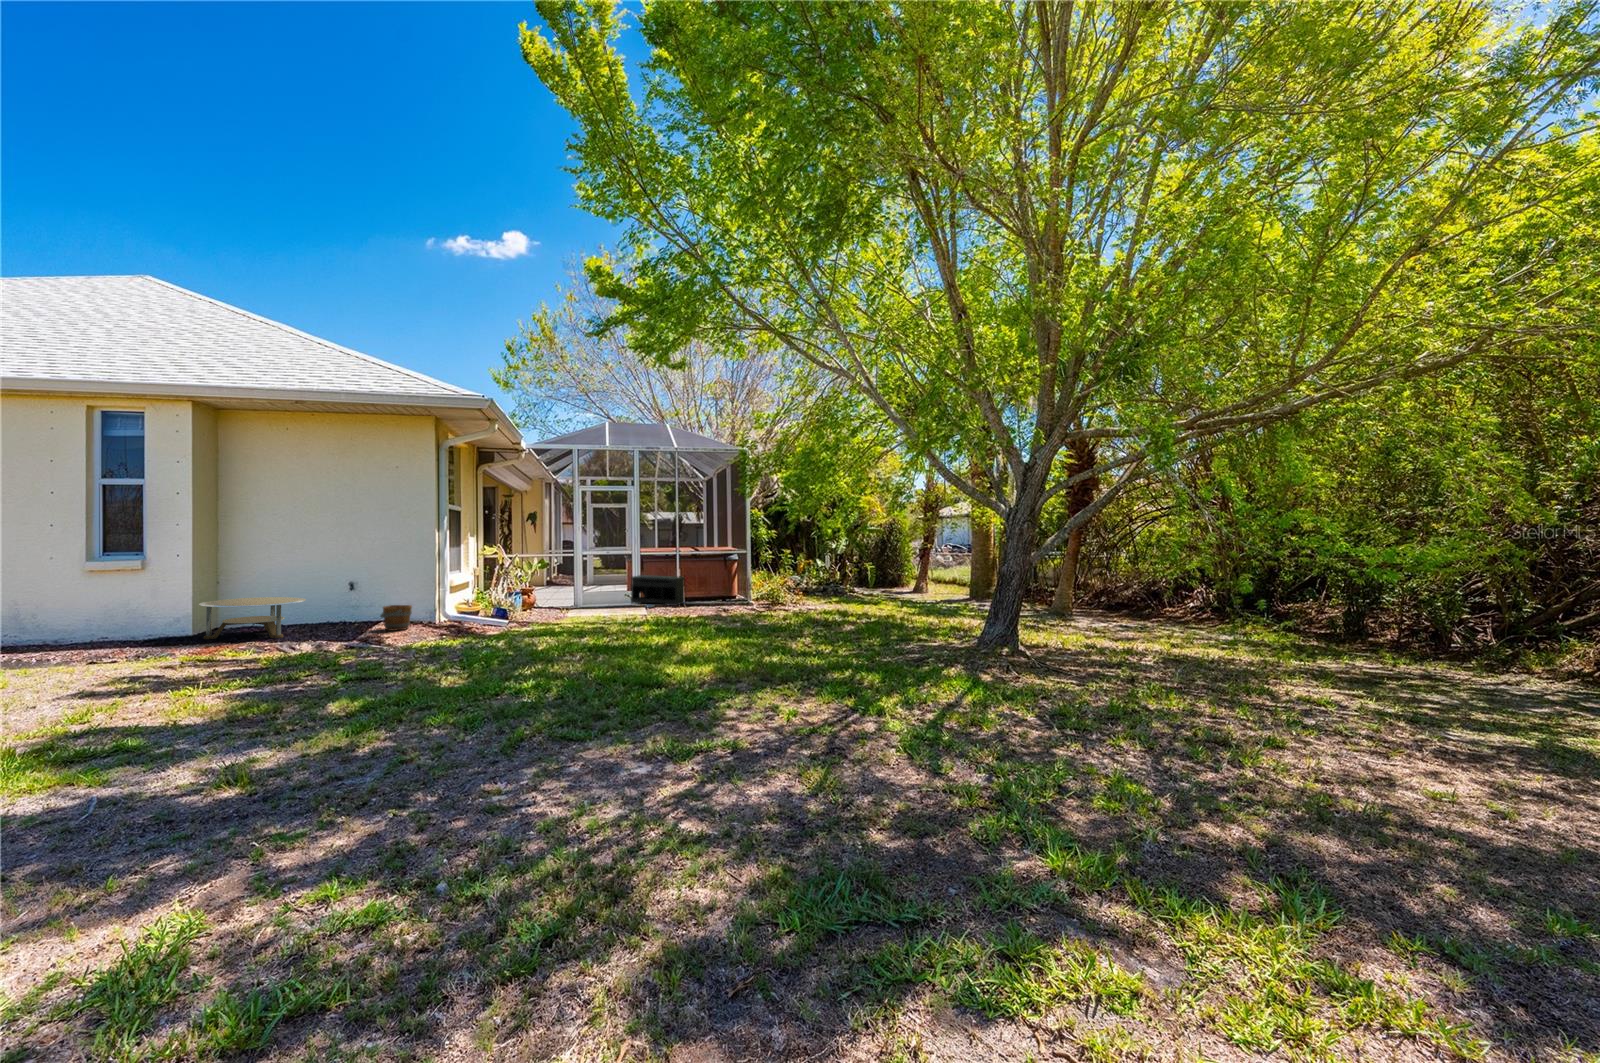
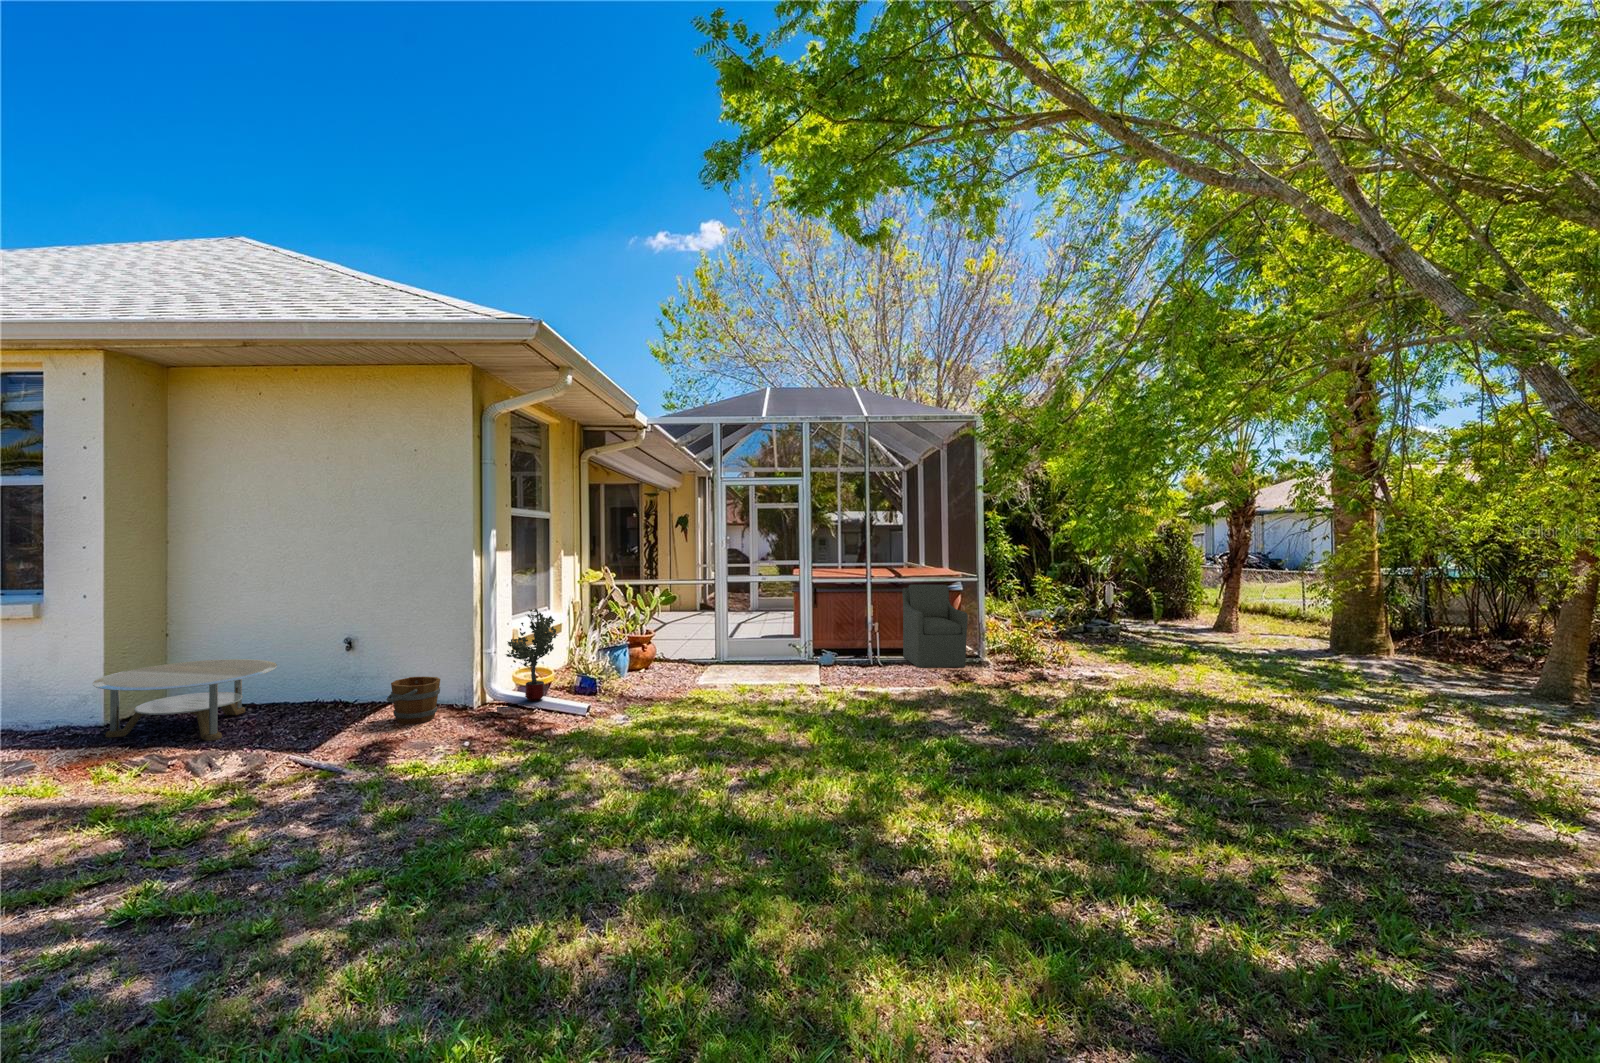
chair: none [700,555,739,606] -> present [903,584,968,668]
potted tree: none [447,566,479,622] -> present [506,609,558,701]
bench: present [631,575,685,605] -> none [799,613,880,665]

